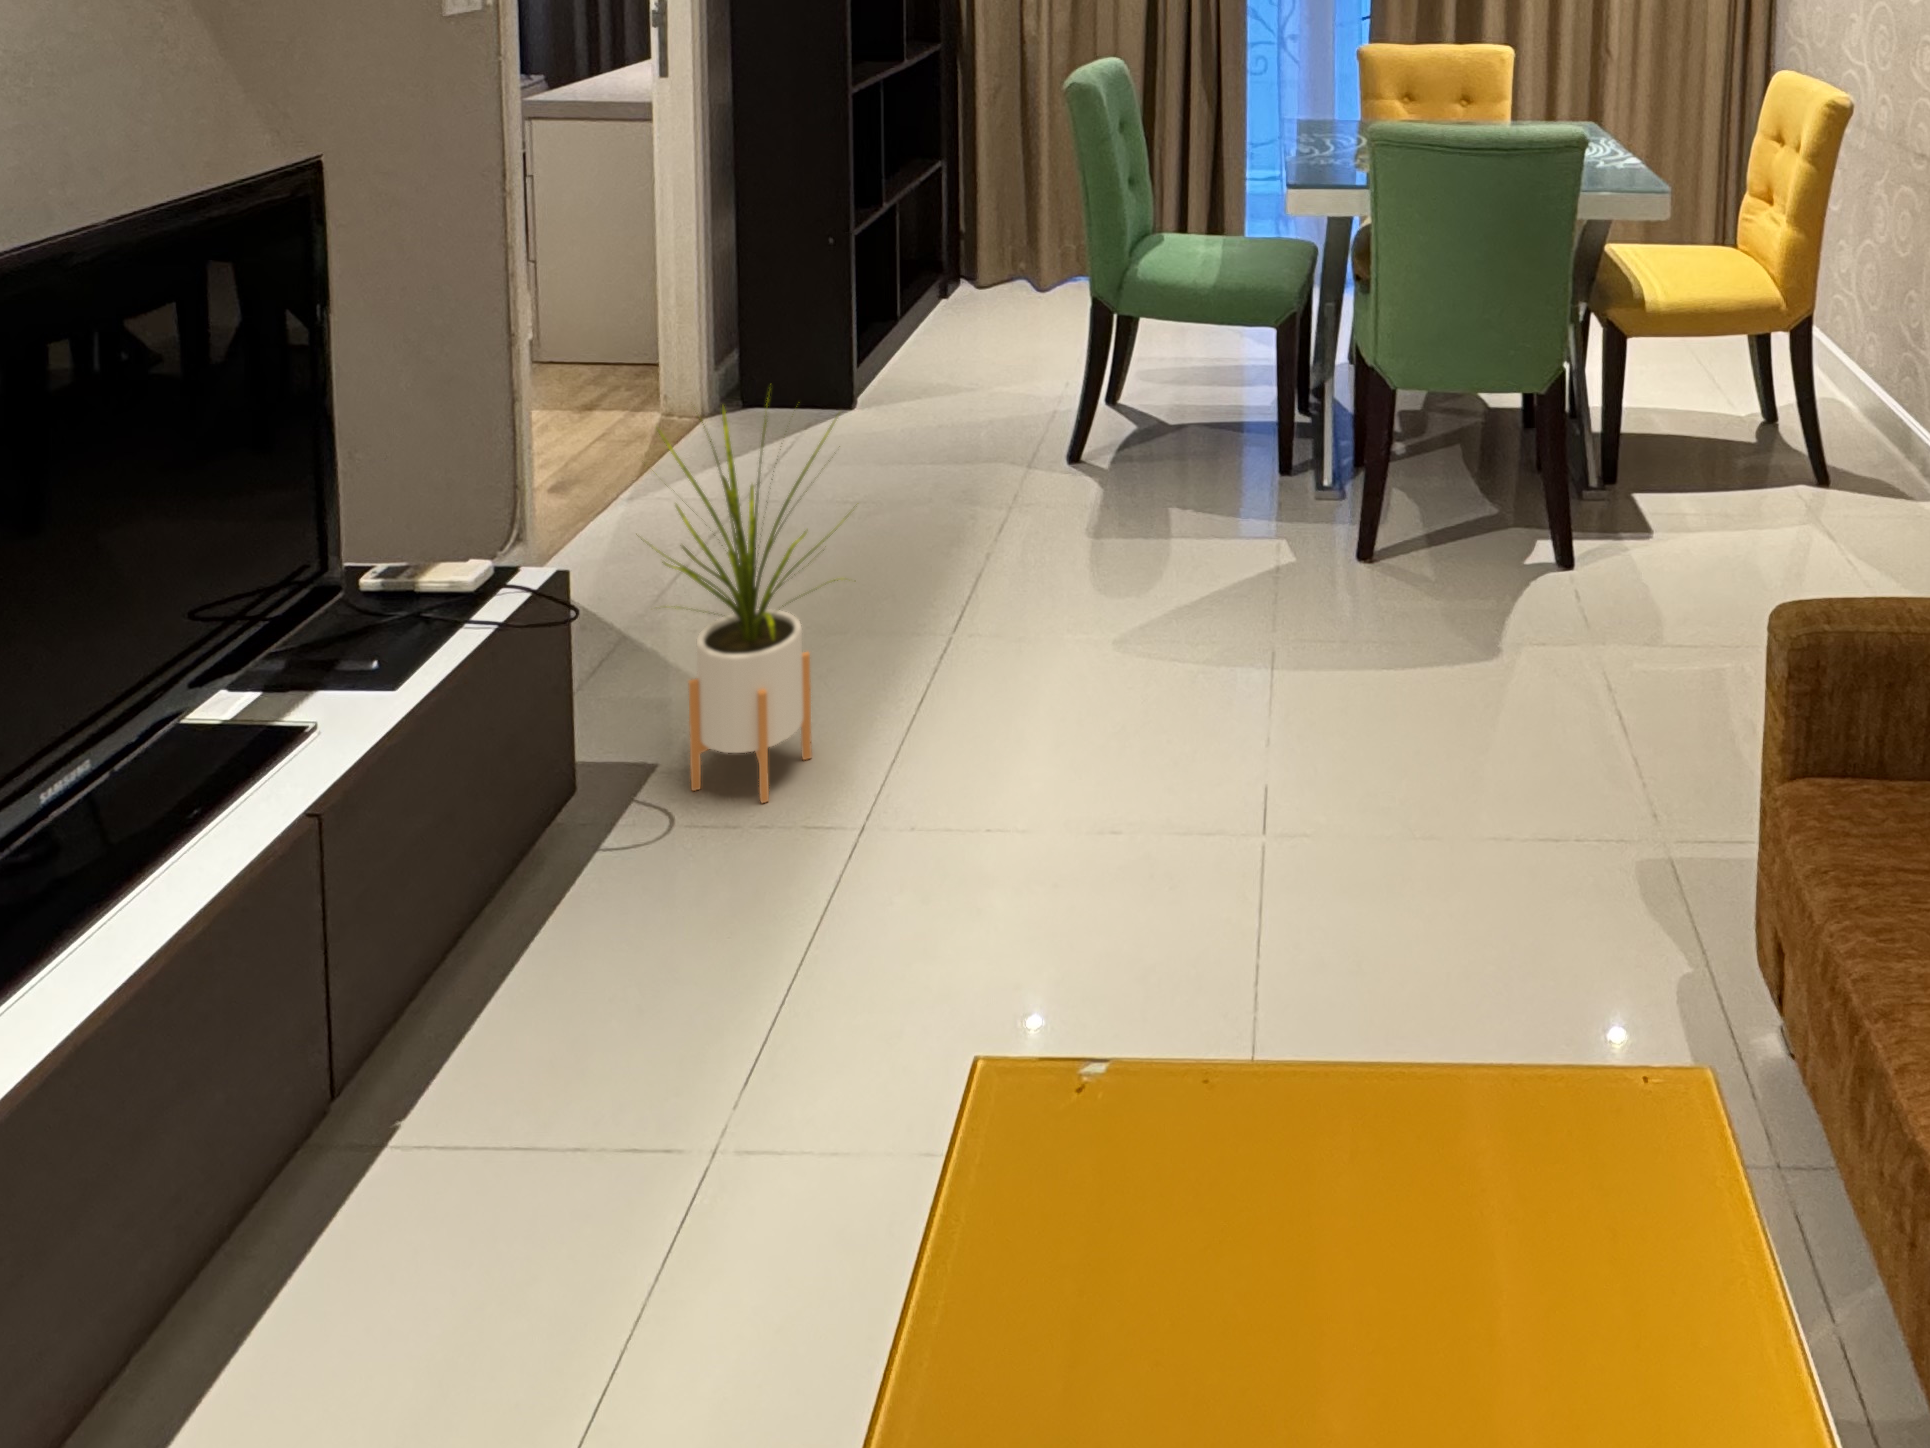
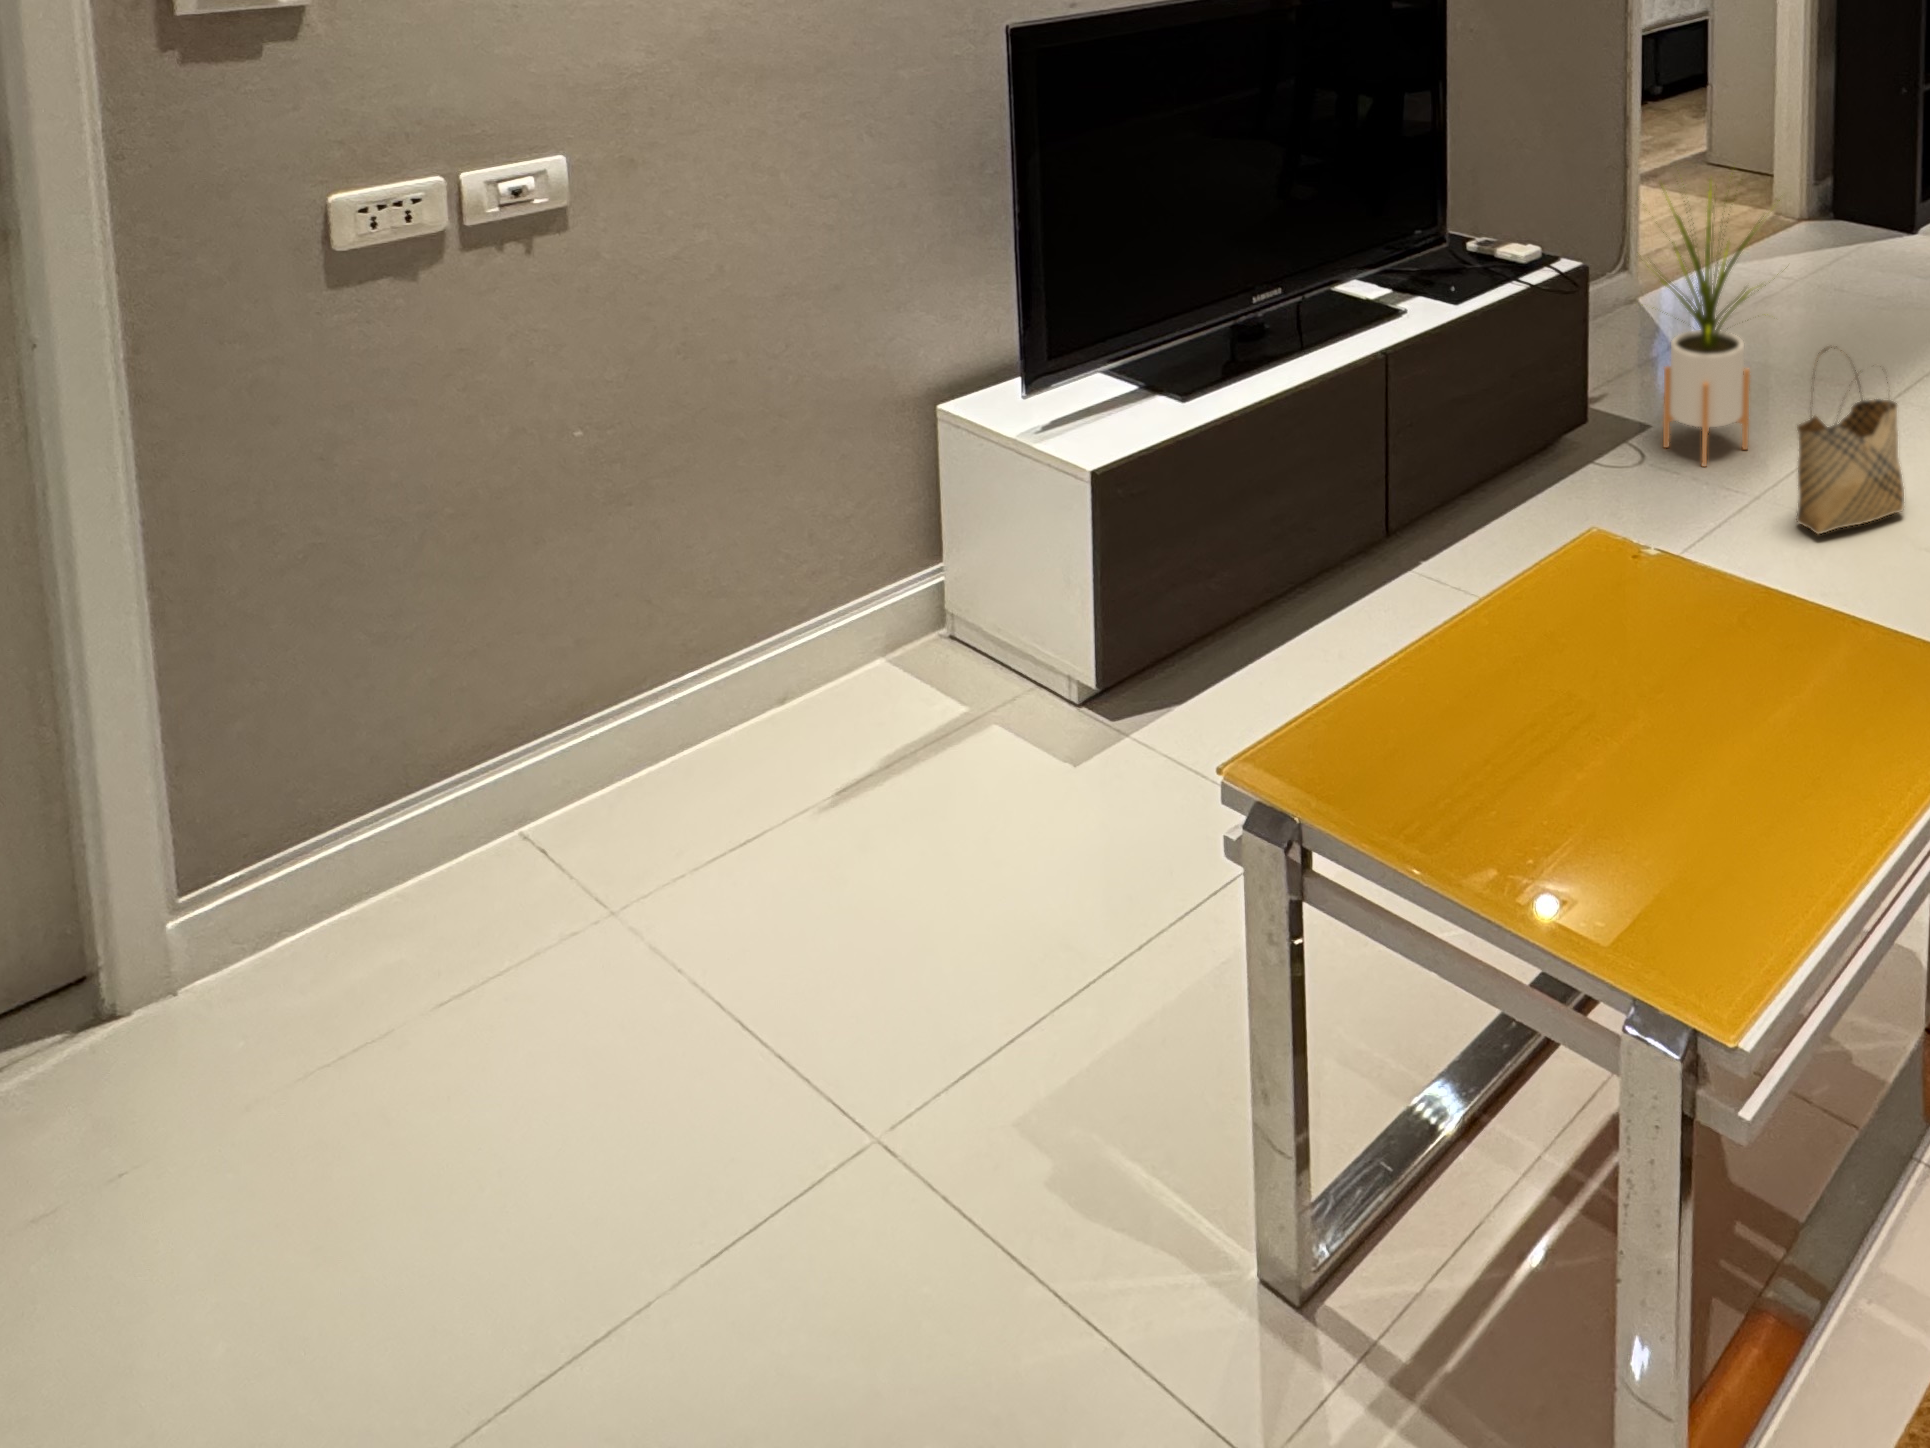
woven basket: none [933,602,1058,859] -> present [1796,347,1904,534]

